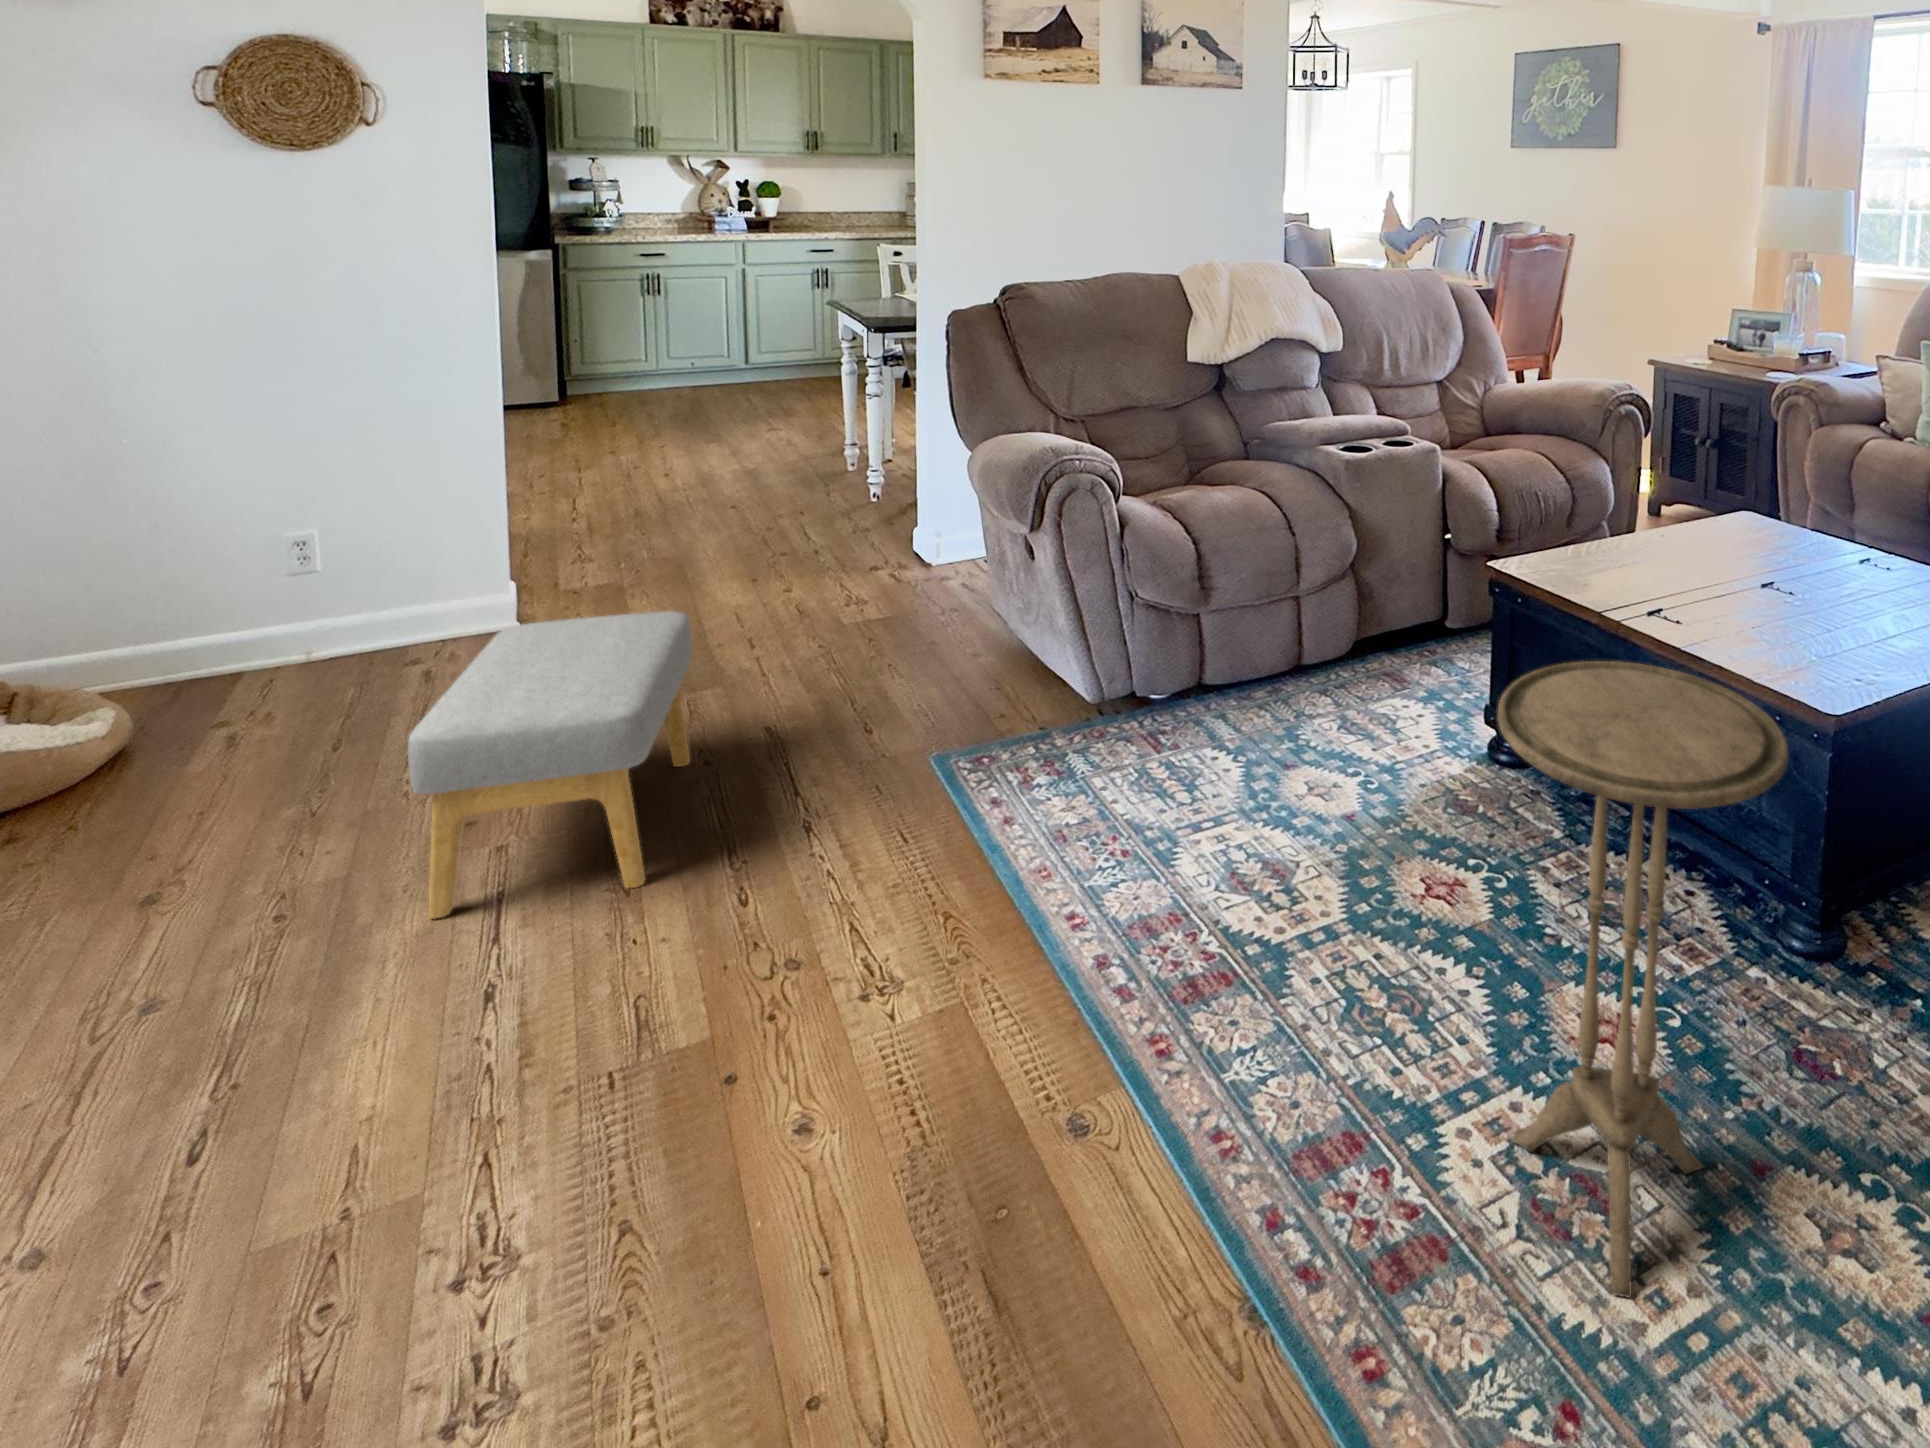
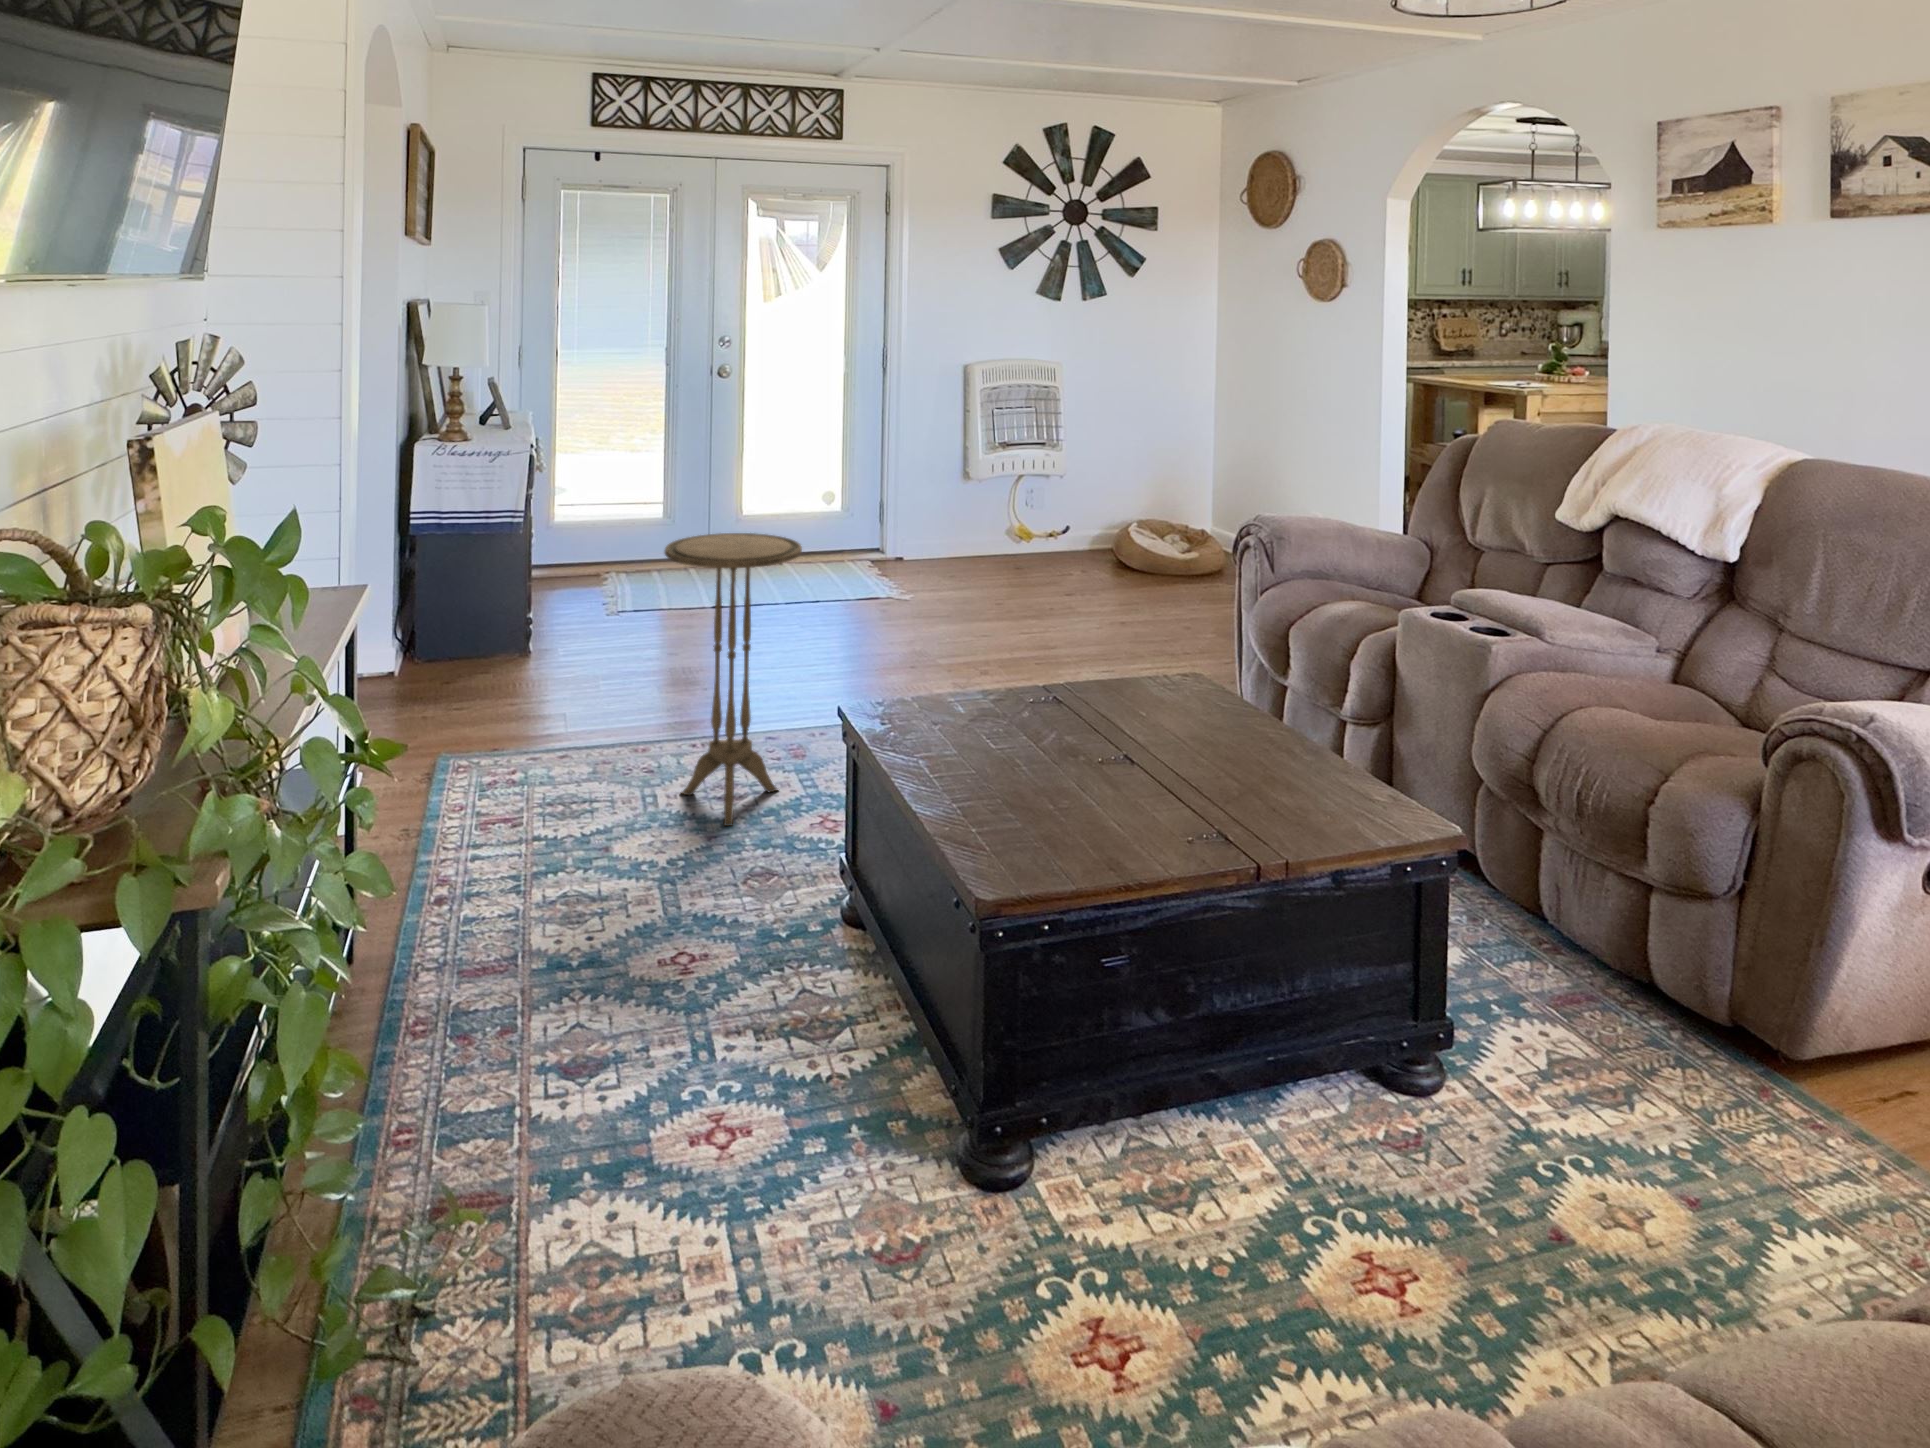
footstool: present [408,611,692,919] -> none [1036,539,1181,649]

